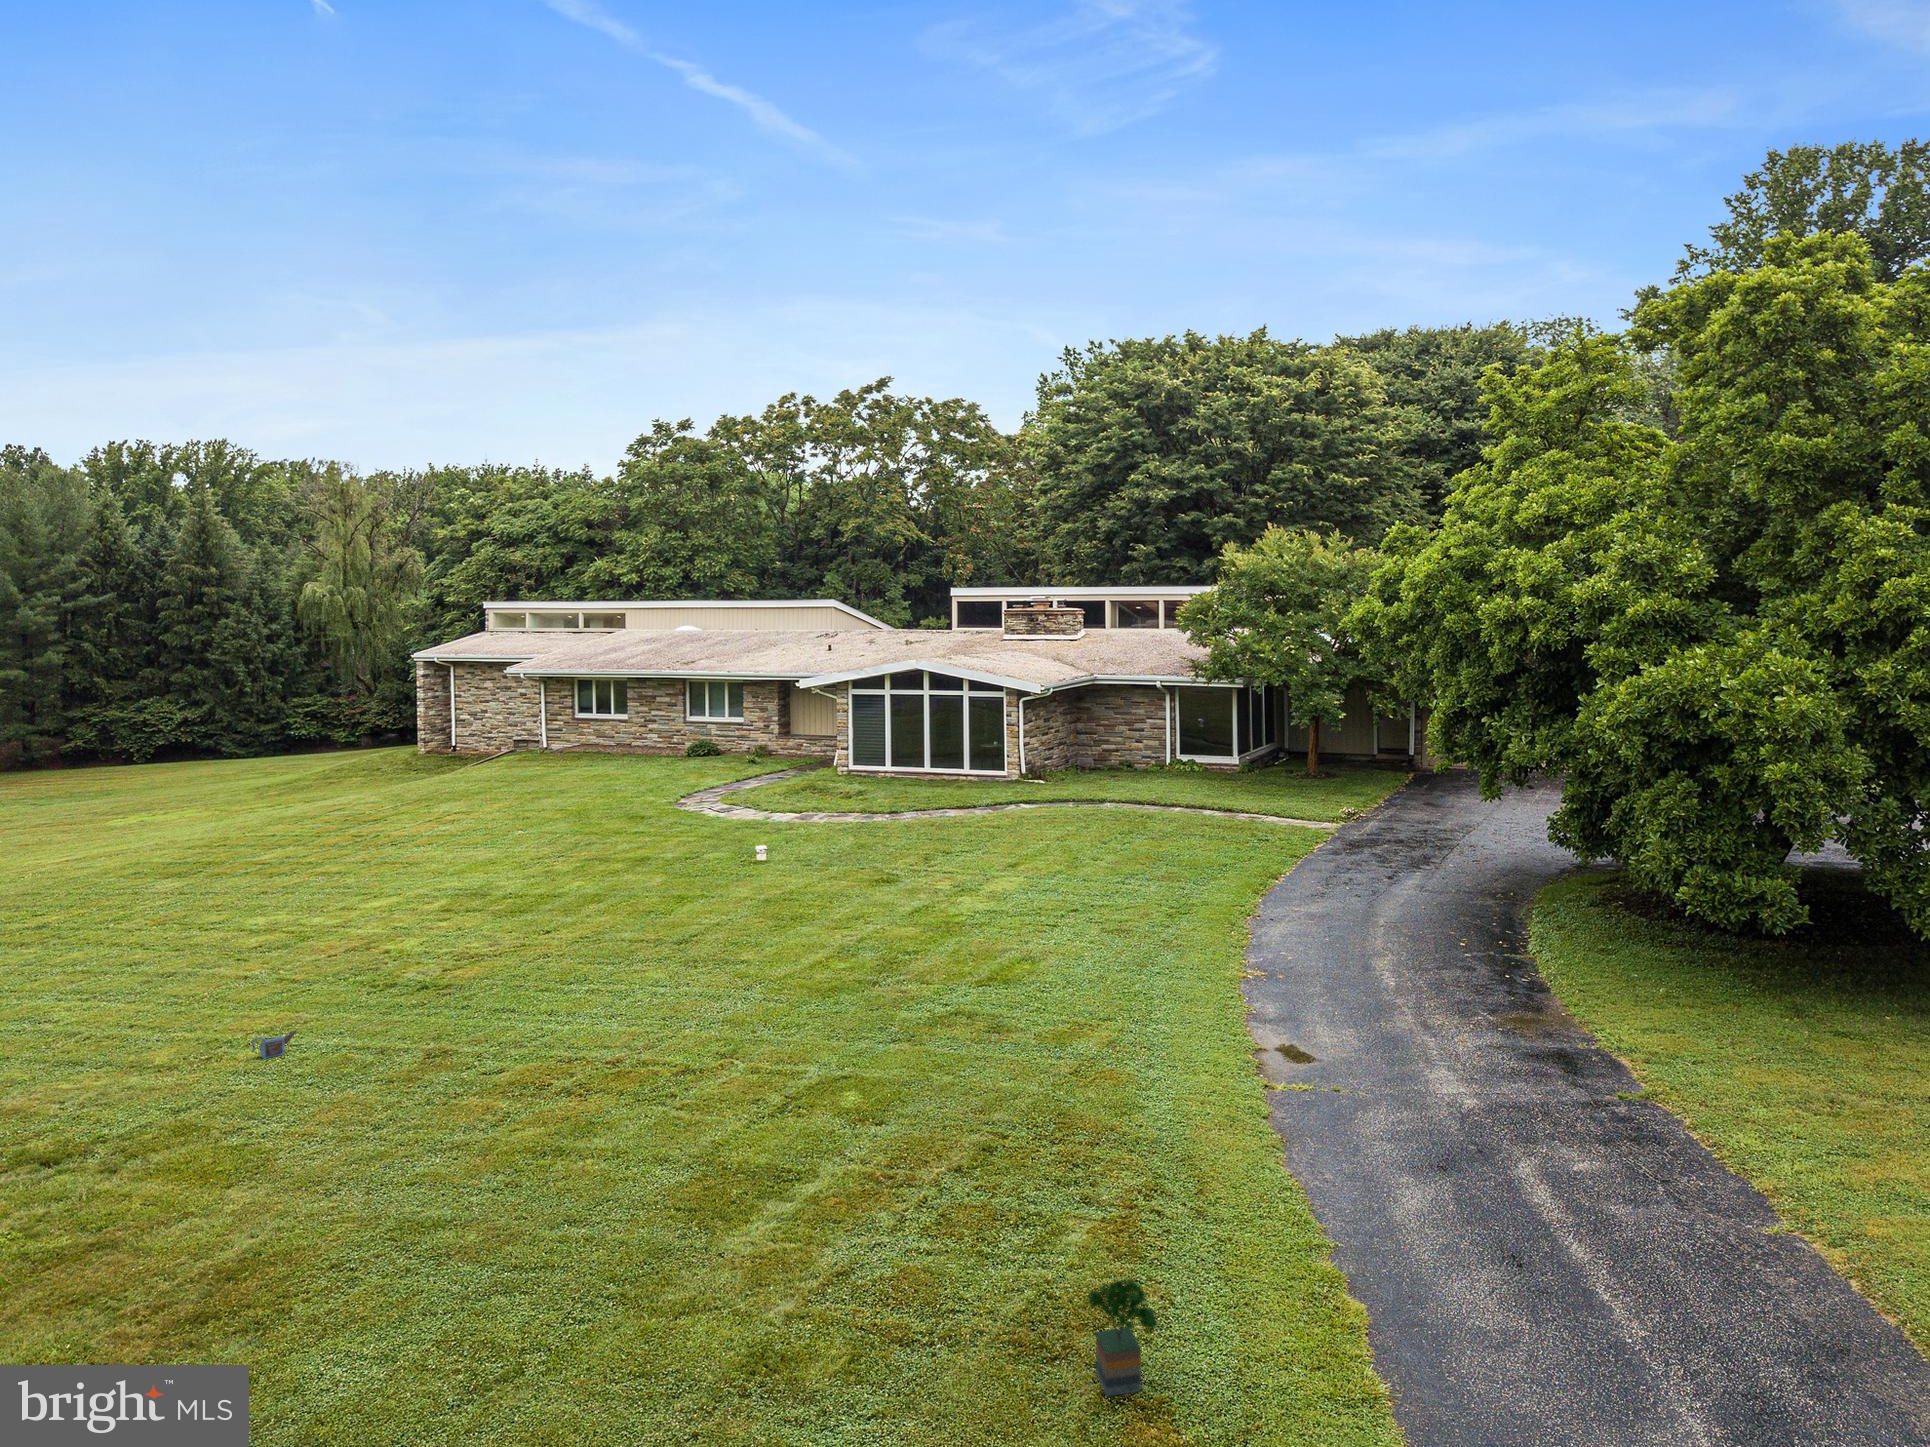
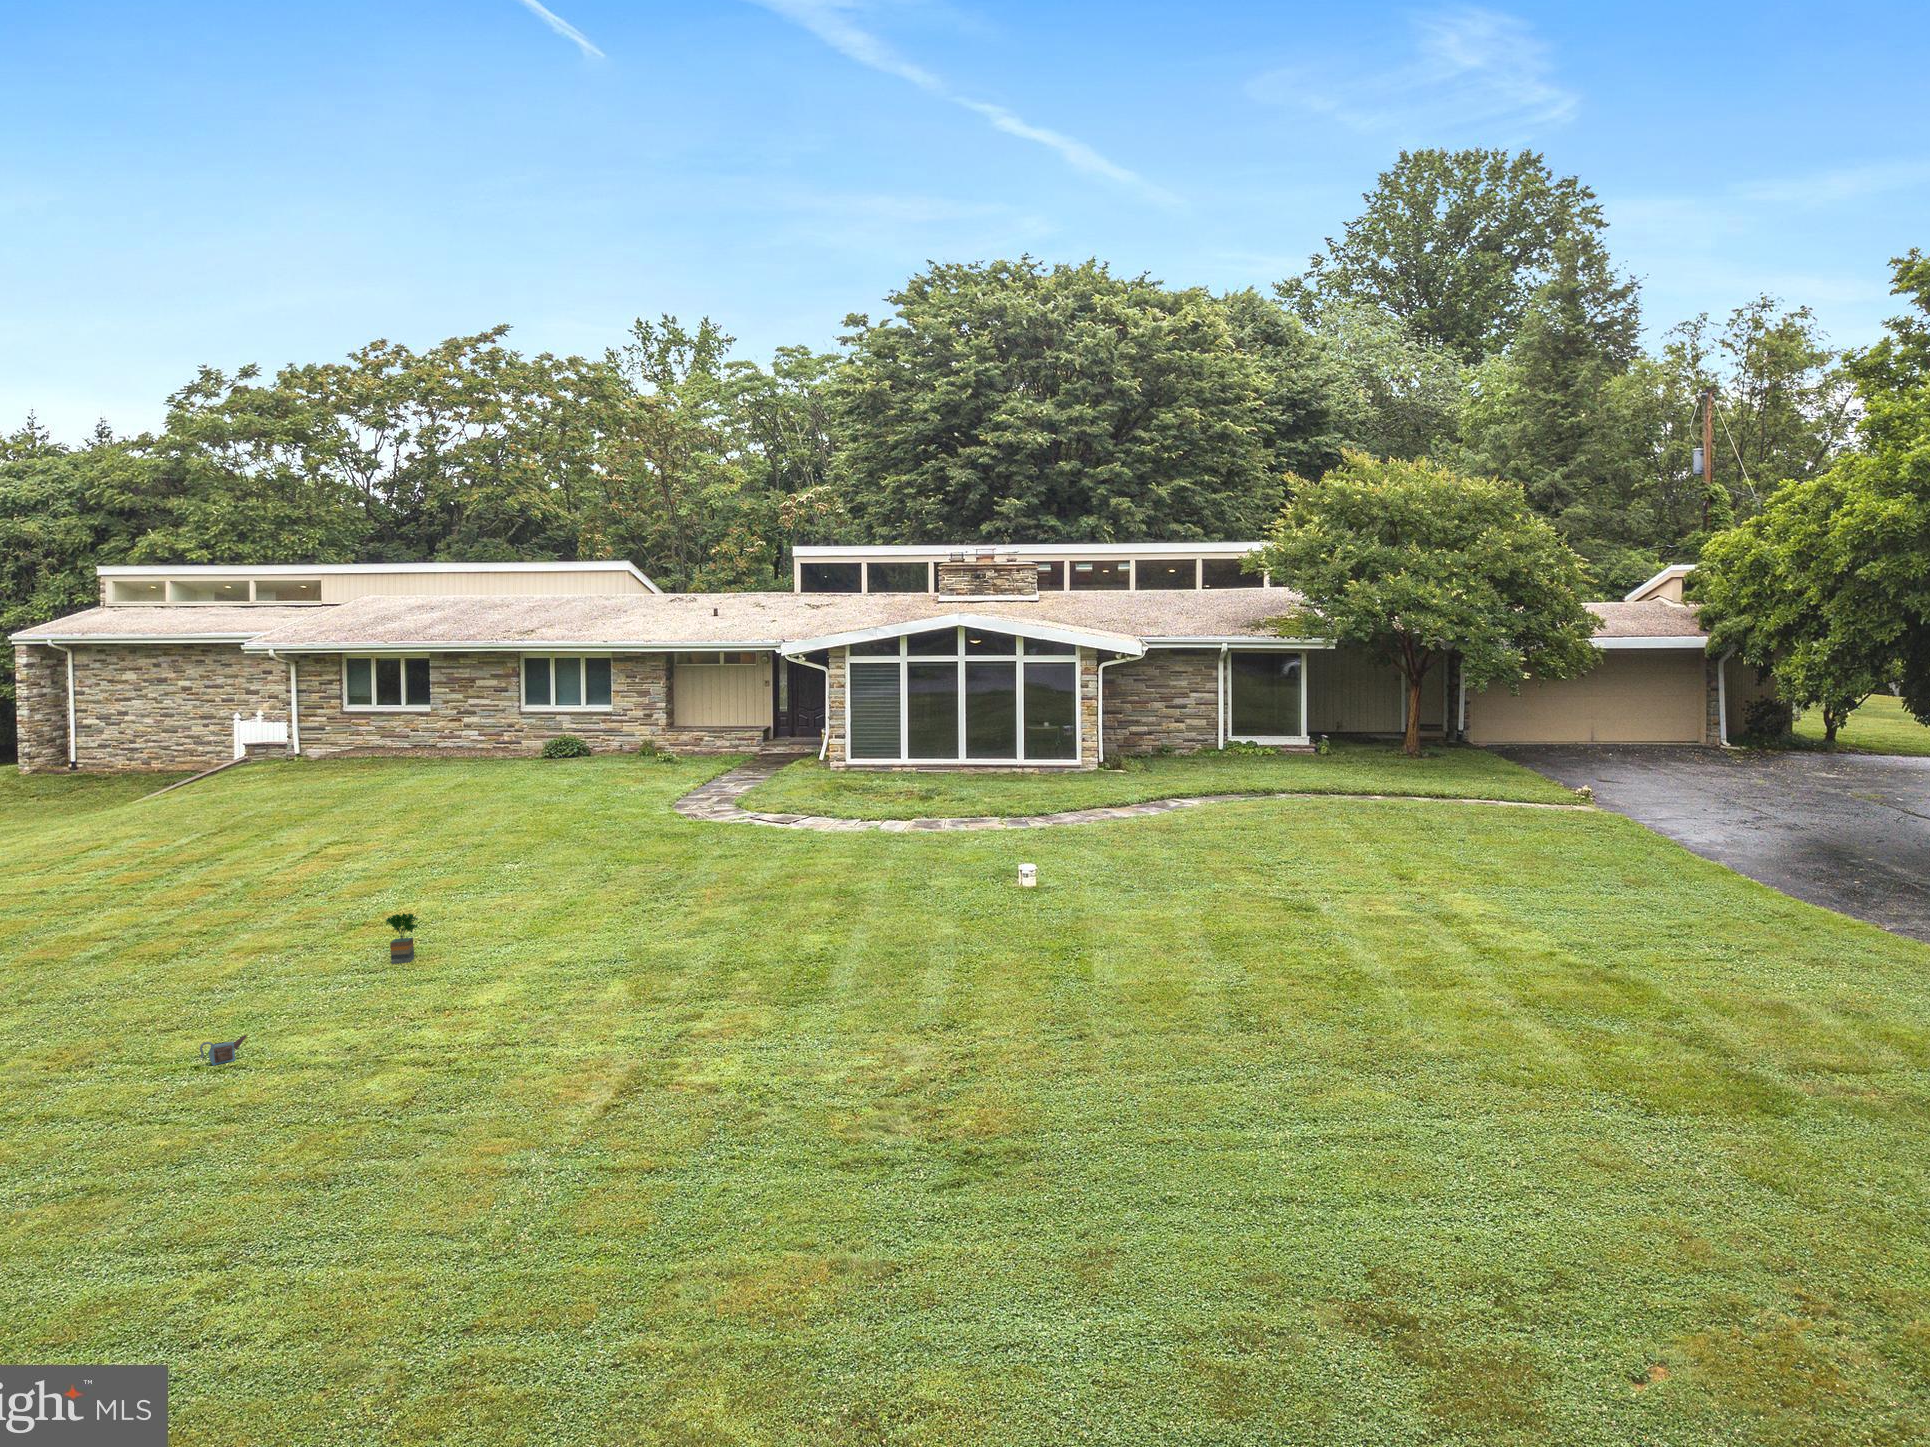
potted tree: present [1087,1279,1157,1397] -> present [386,913,418,964]

